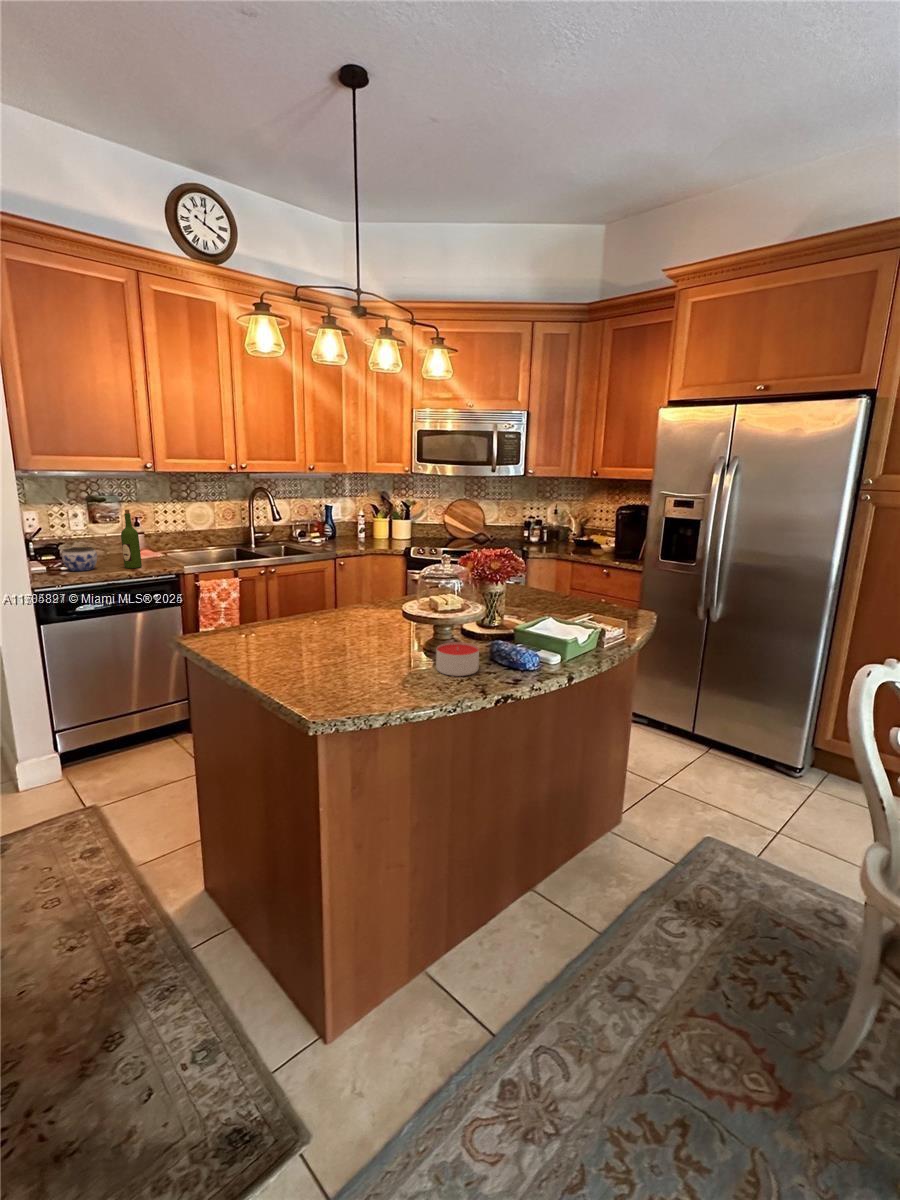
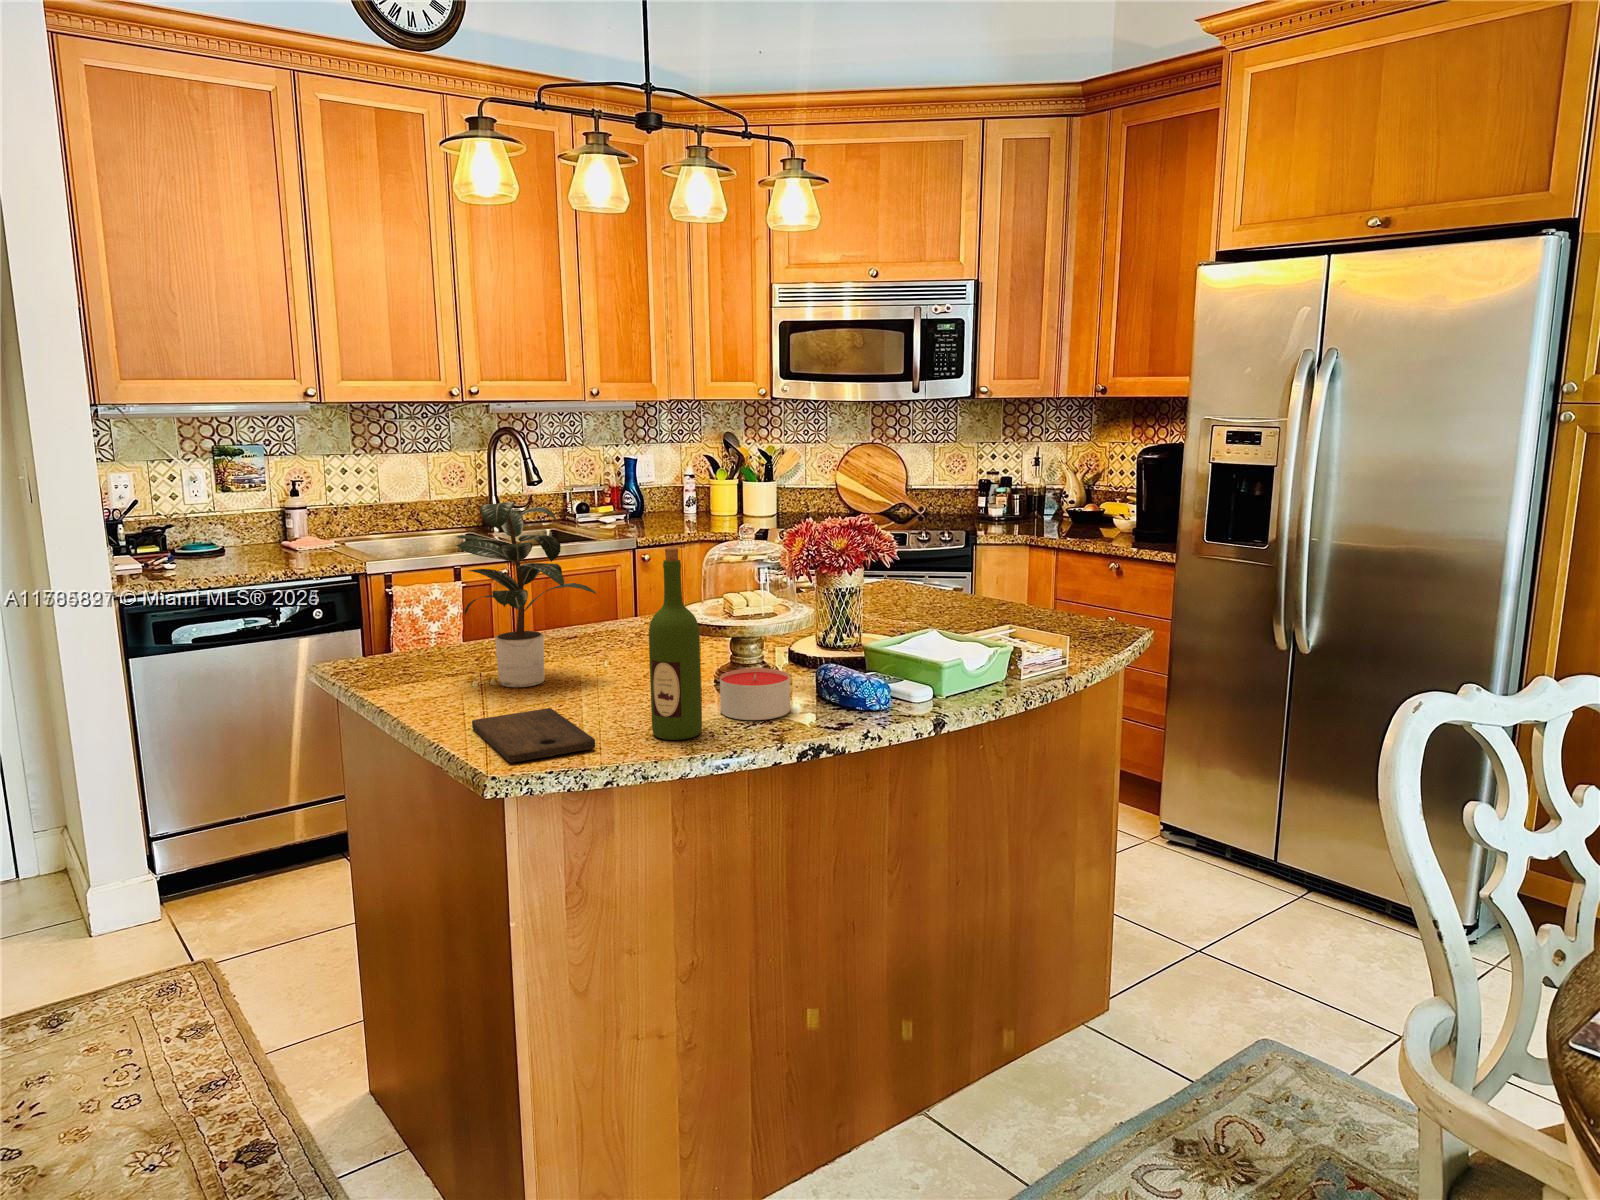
wine bottle: present [121,510,142,568] -> present [649,547,702,740]
potted plant: none [254,538,362,653] -> present [455,502,596,687]
jar: present [62,547,97,571] -> none [169,532,225,571]
cutting board: none [286,670,371,712] -> present [472,708,595,763]

